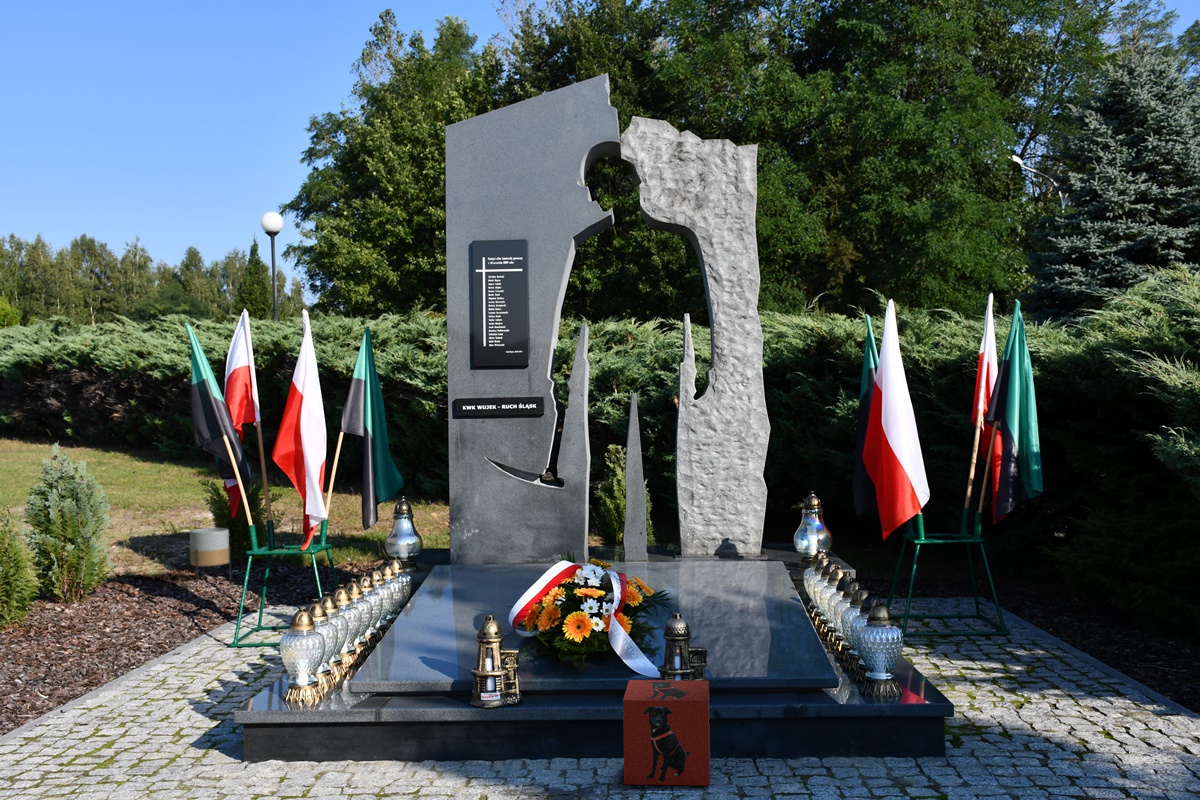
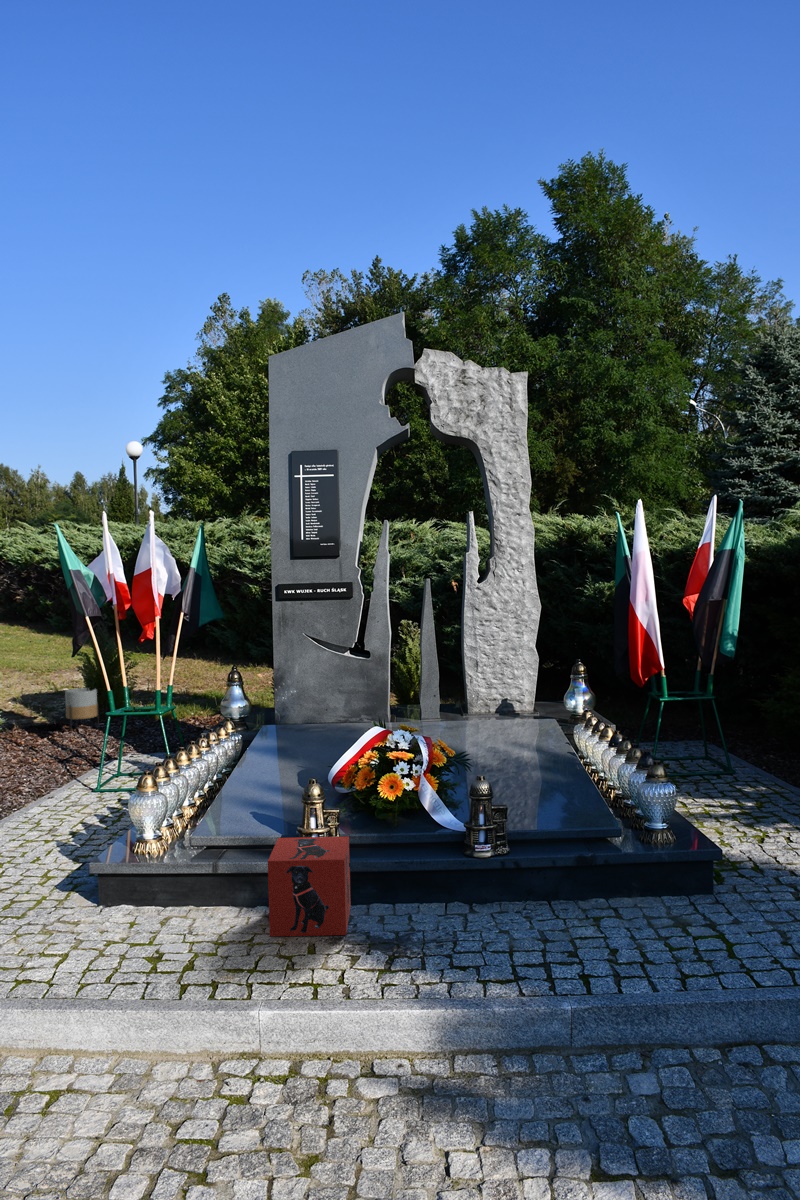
storage box: present [623,680,710,786] -> present [268,836,351,936]

